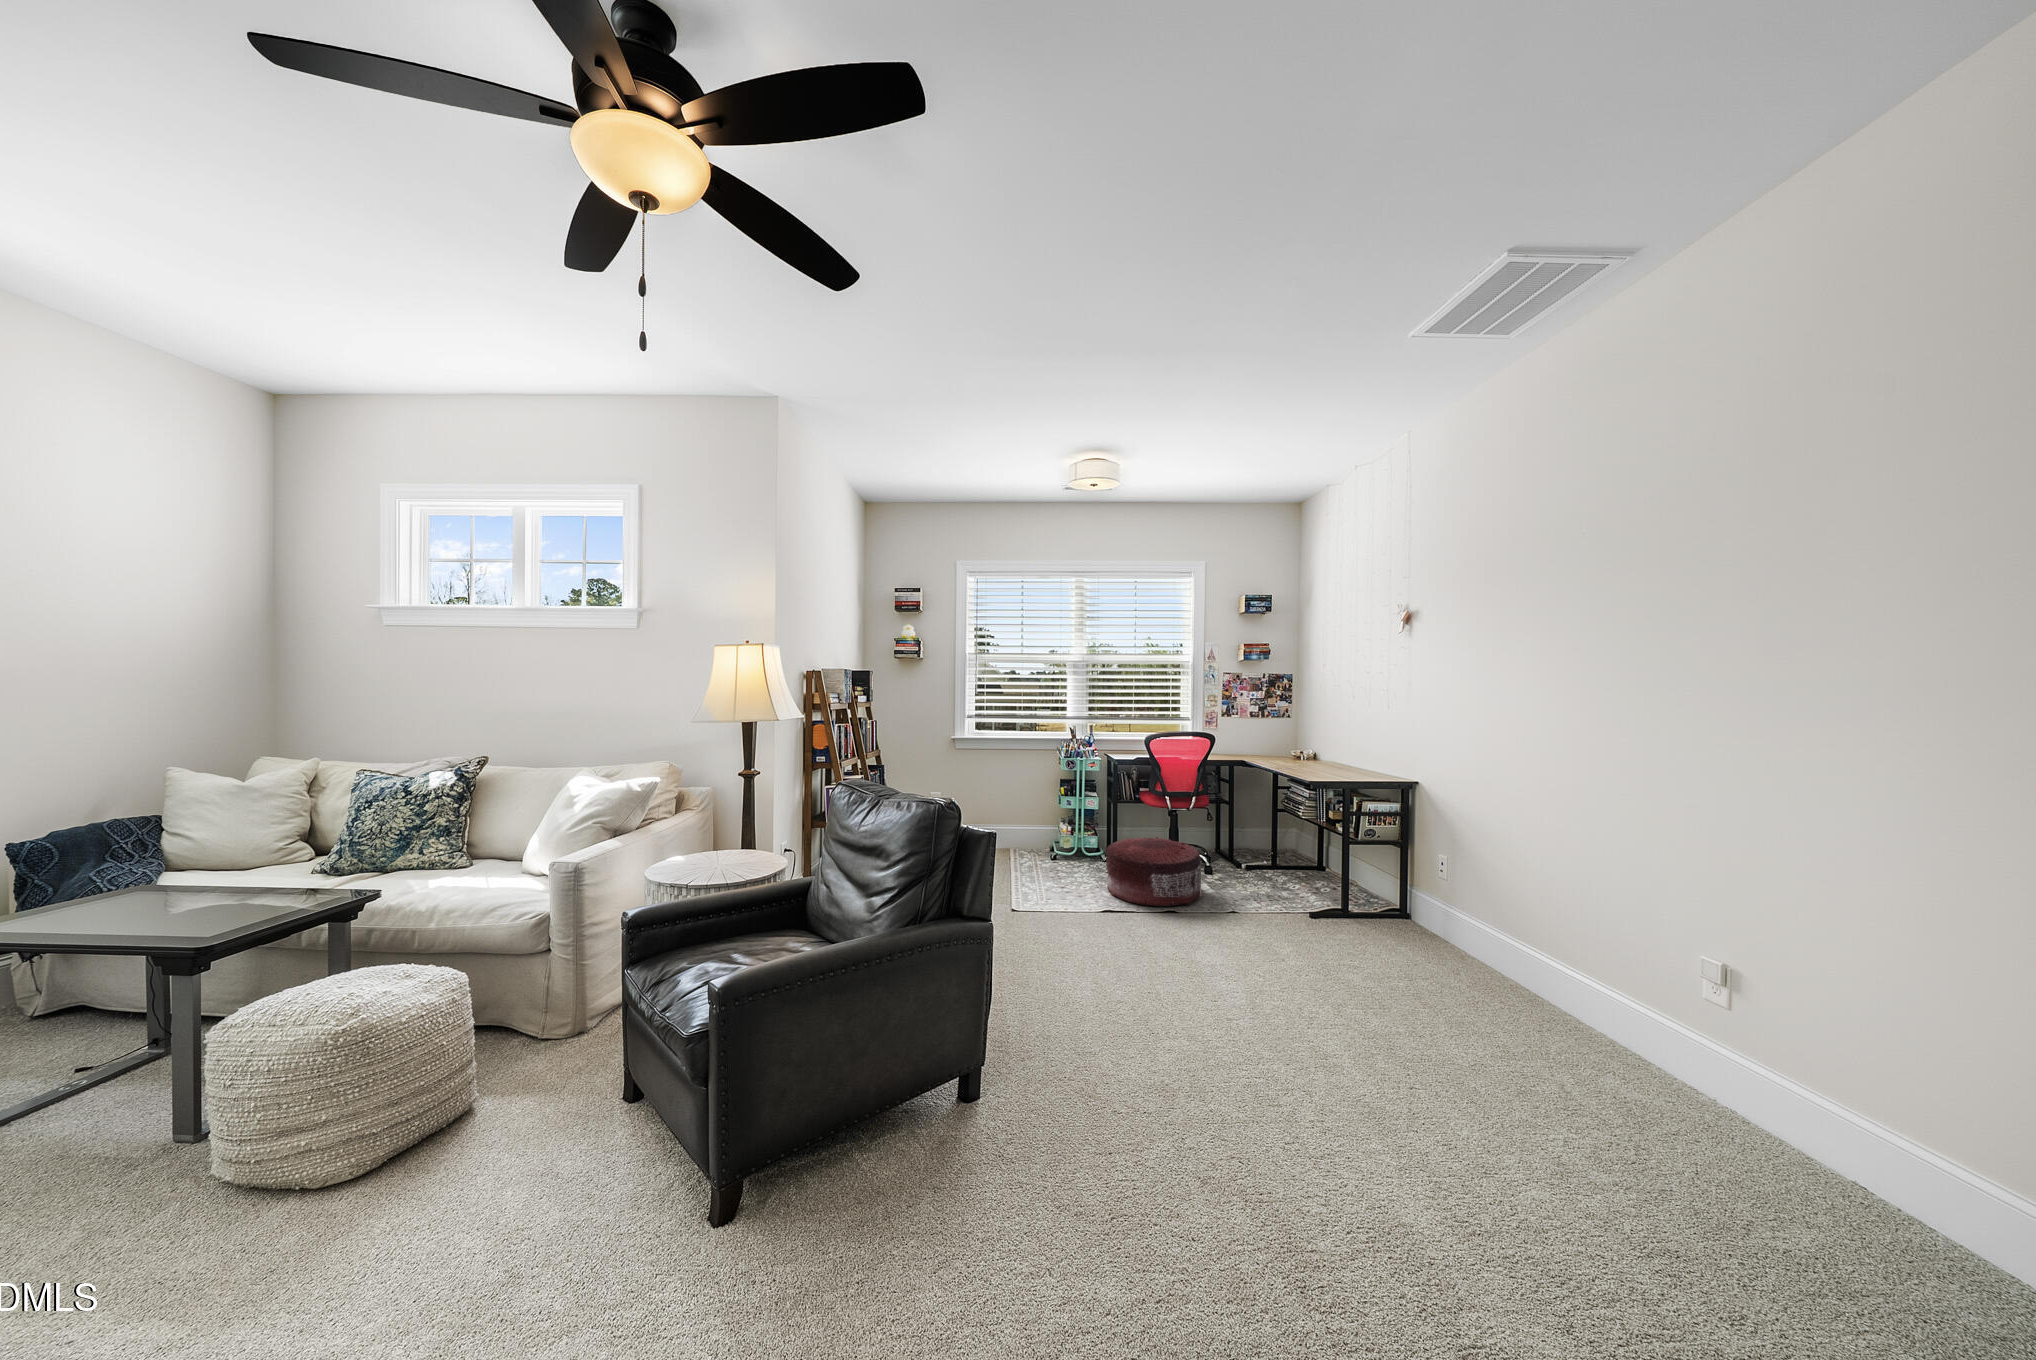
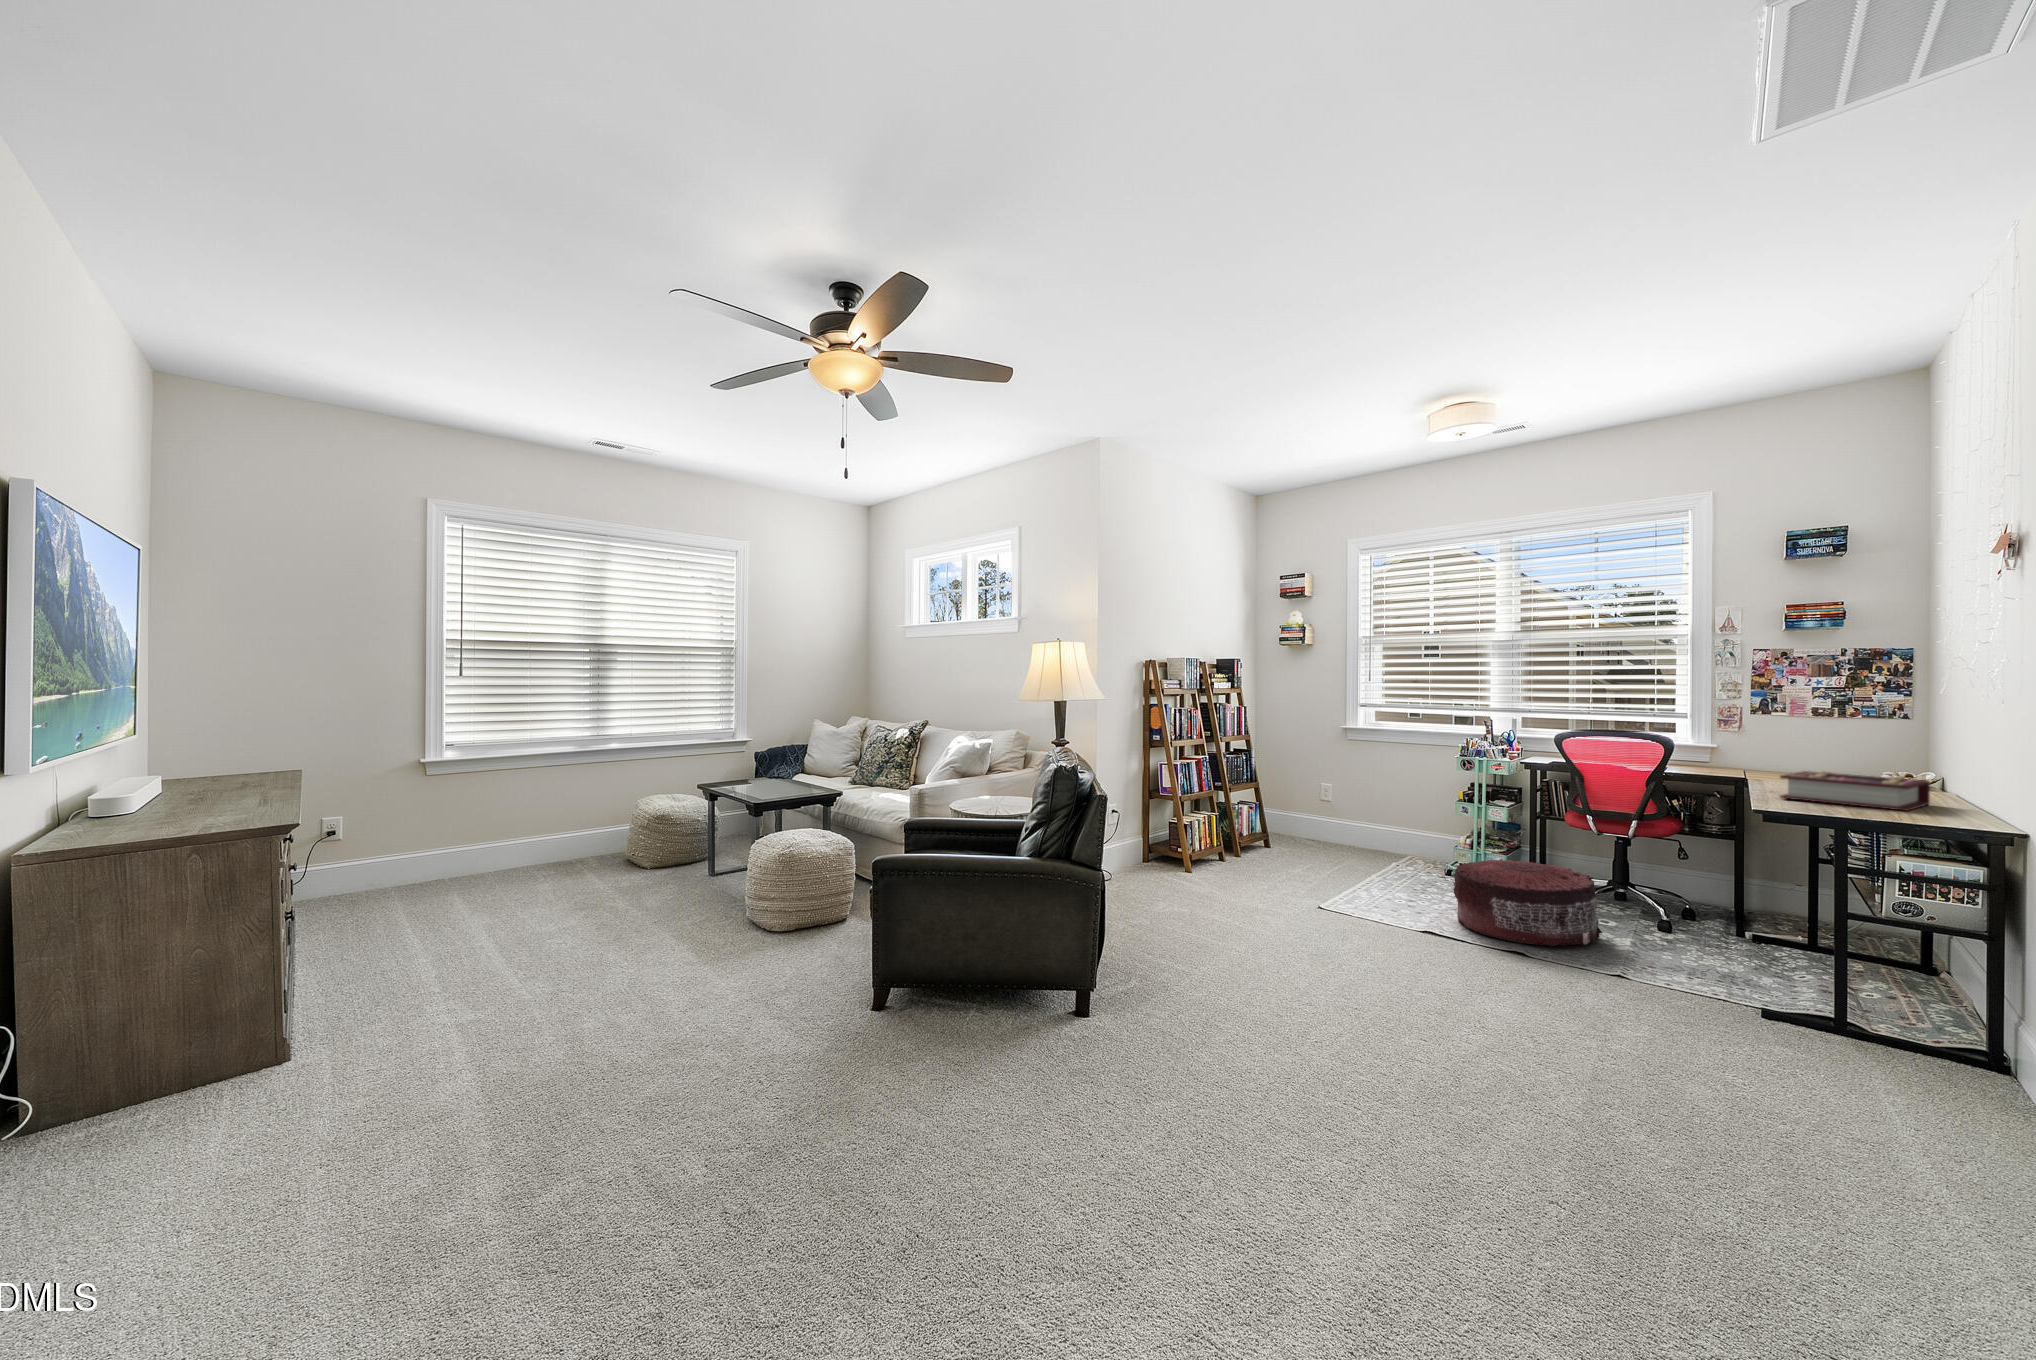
book: none [1309,758,1379,782] -> present [1780,771,1930,811]

